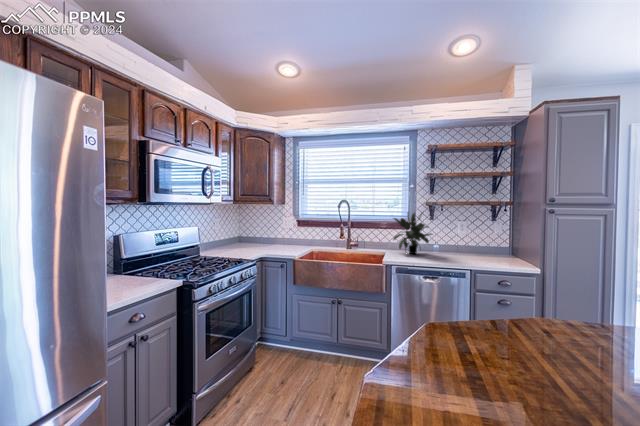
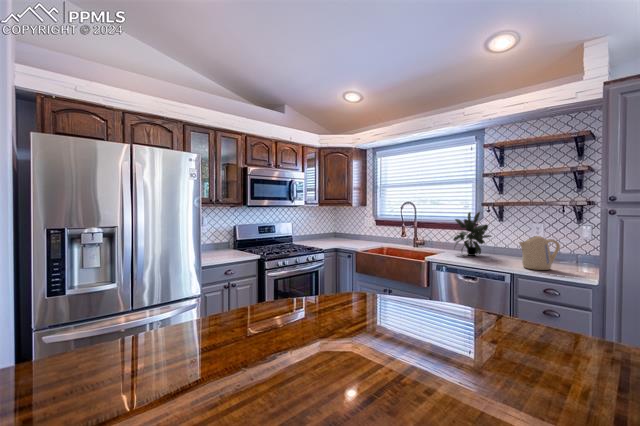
kettle: none [471,233,501,264] -> present [519,236,560,270]

